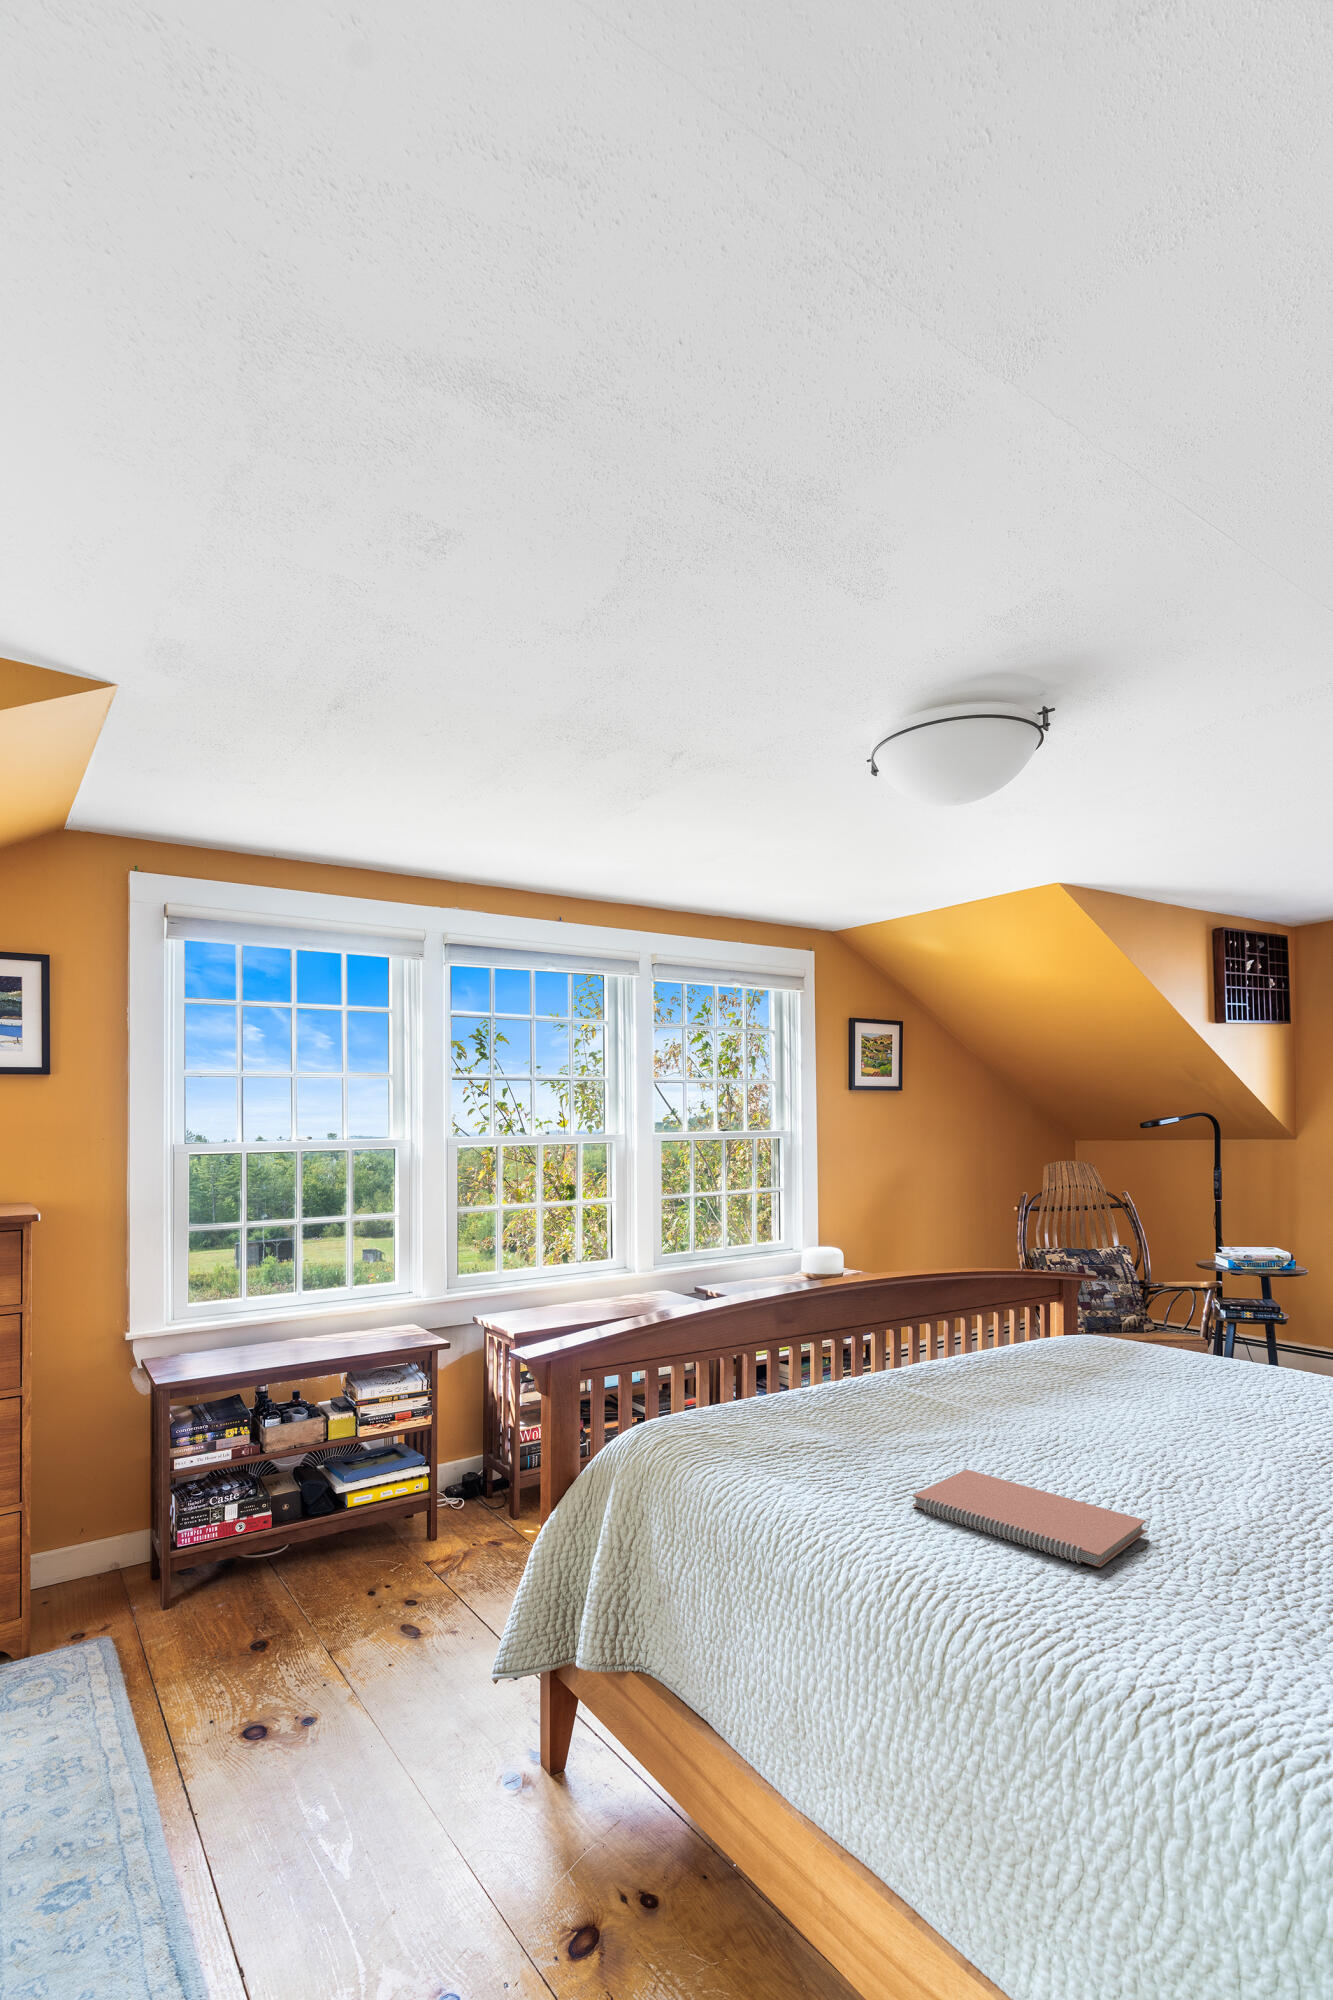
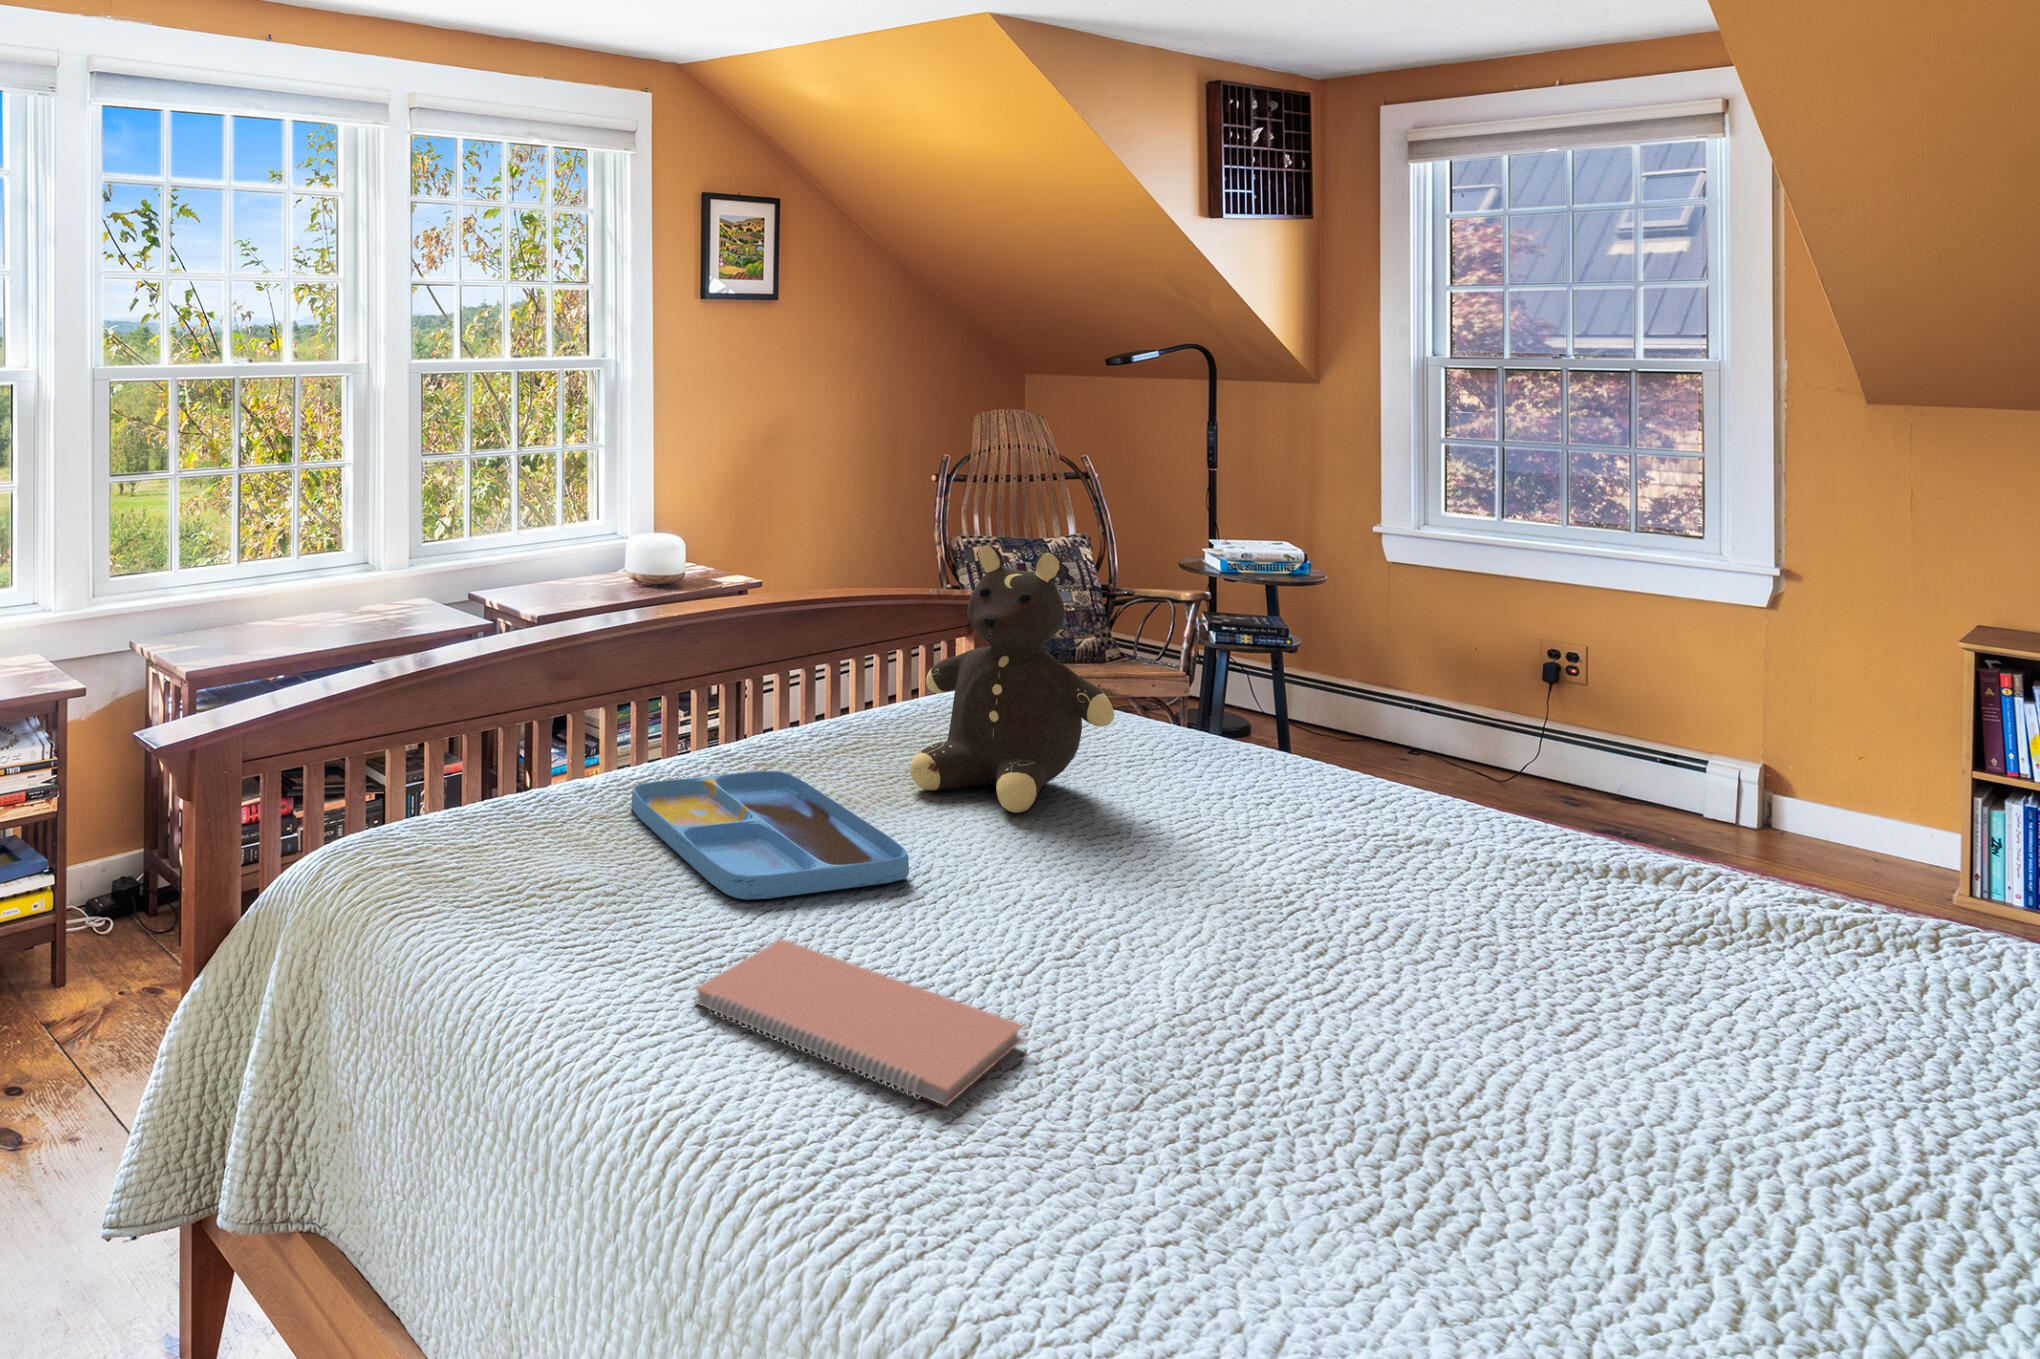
teddy bear: none [1036,1221,1178,1405] -> present [910,545,1114,813]
tray: none [846,1375,1047,1449] -> present [631,771,909,900]

